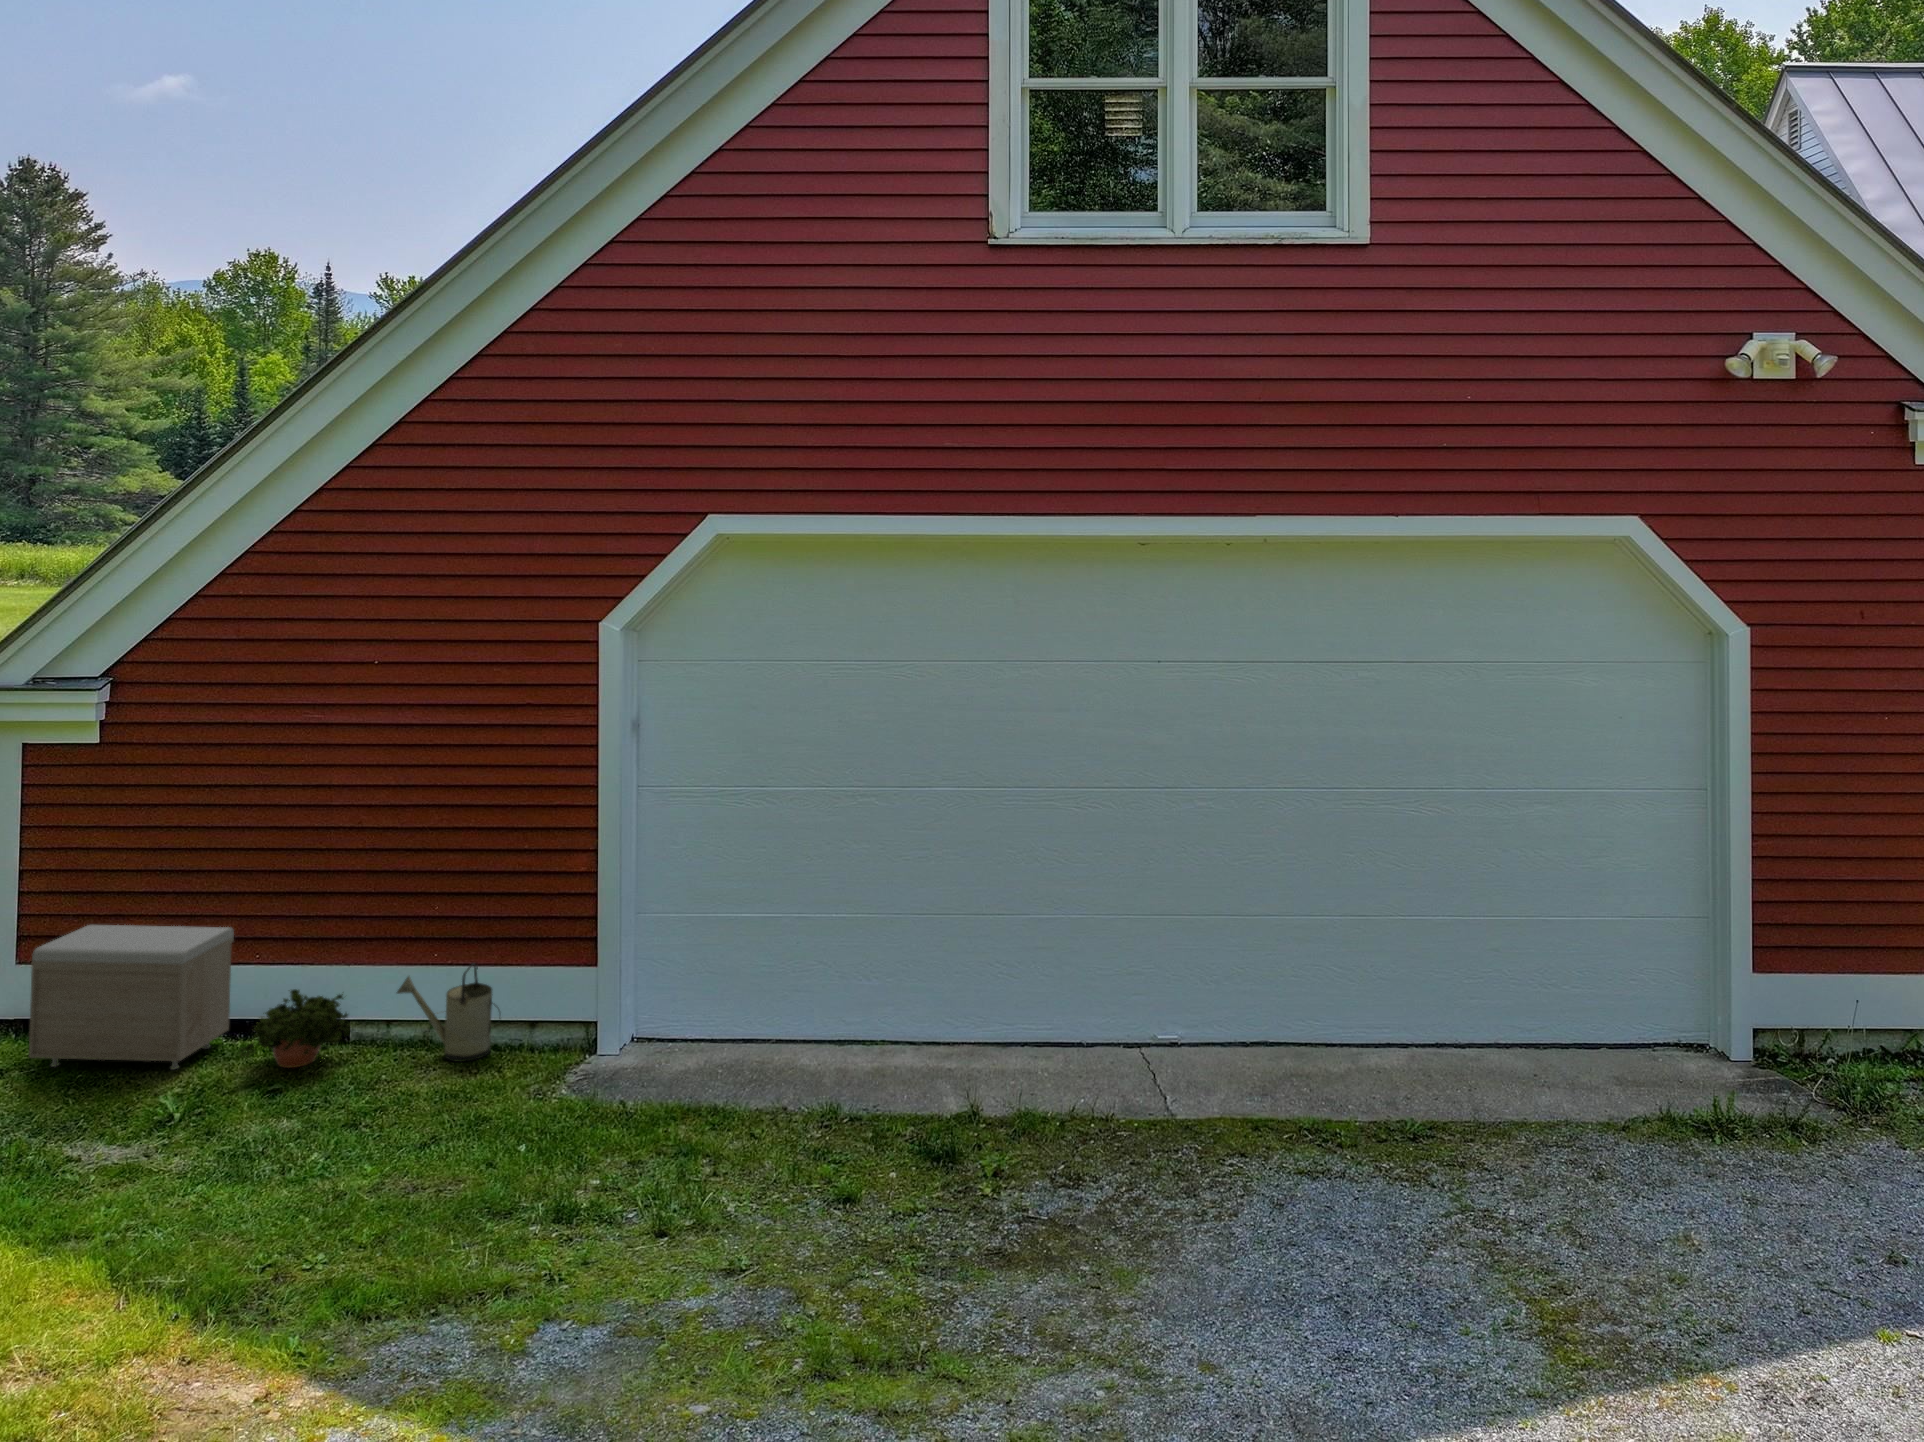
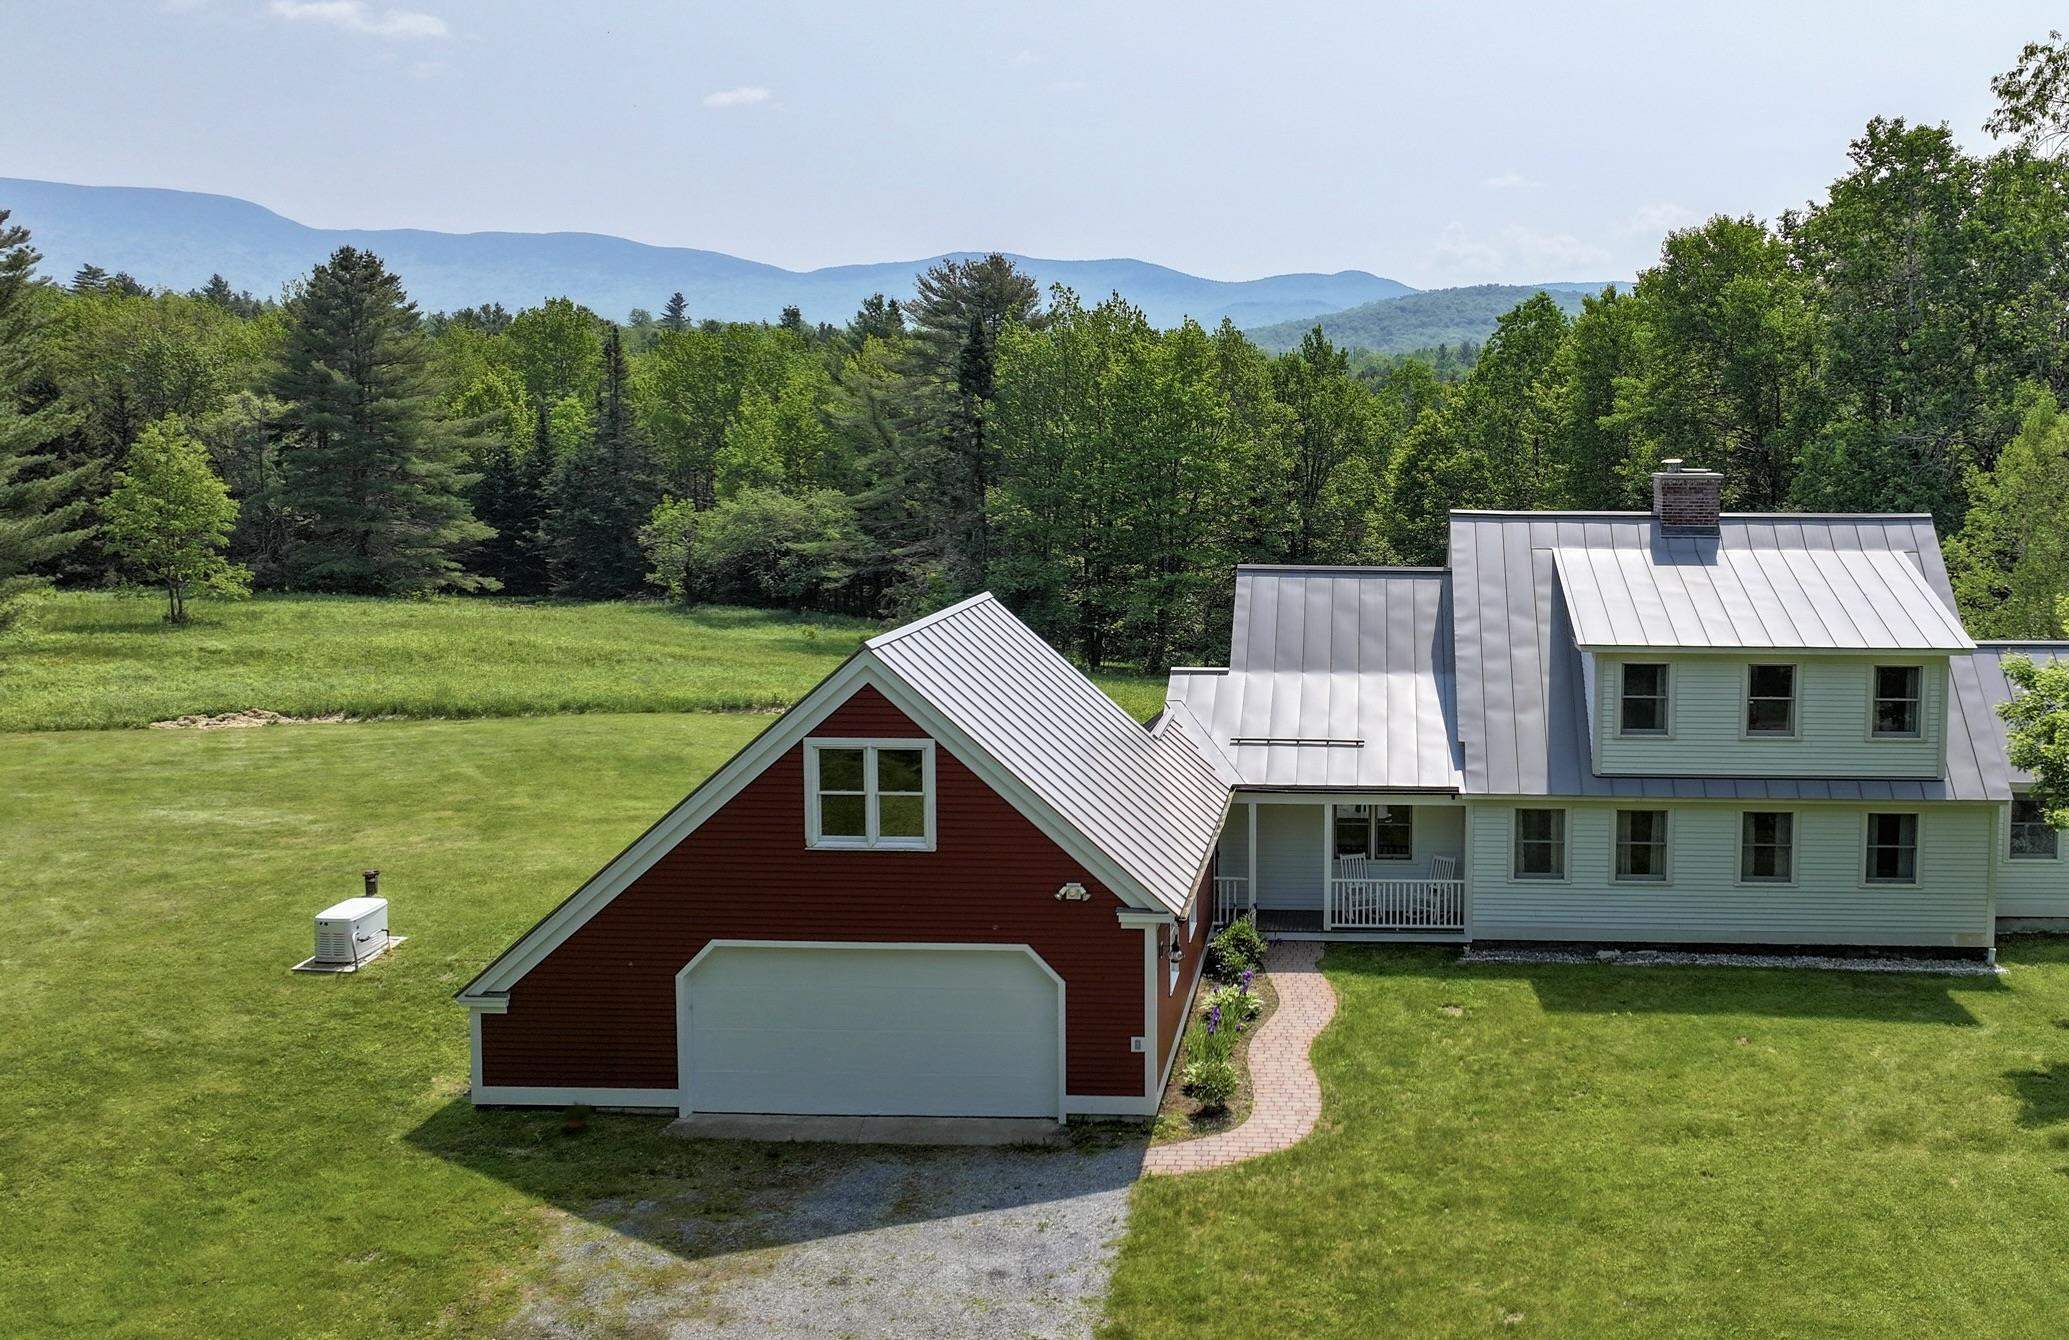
storage bench: present [29,925,234,1069] -> none [490,1079,555,1128]
watering can: present [397,963,493,1062] -> none [608,1092,644,1125]

